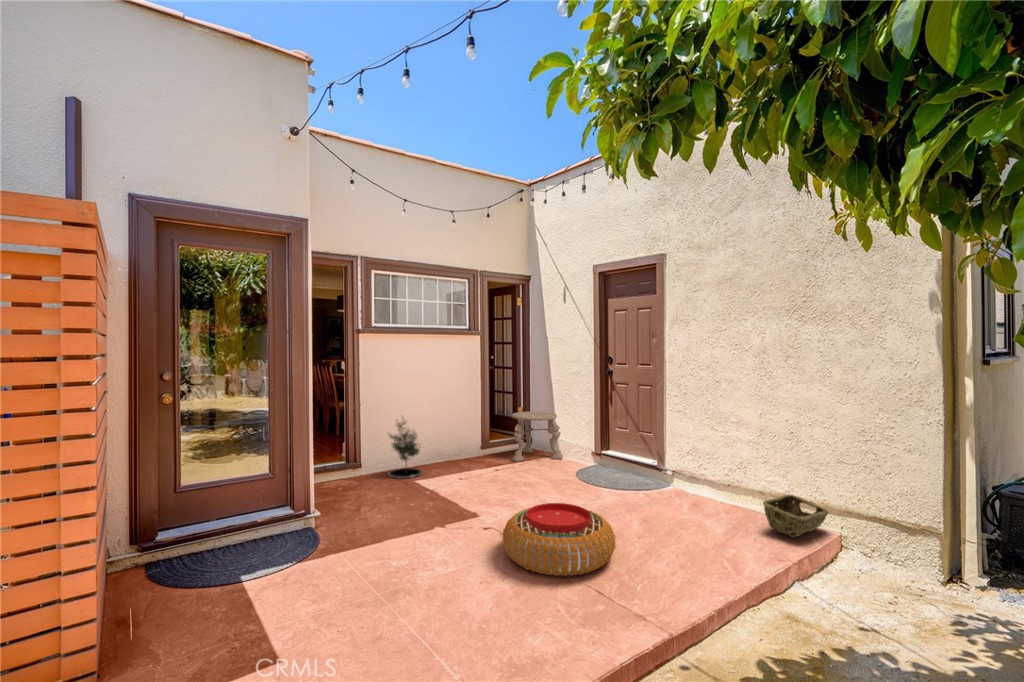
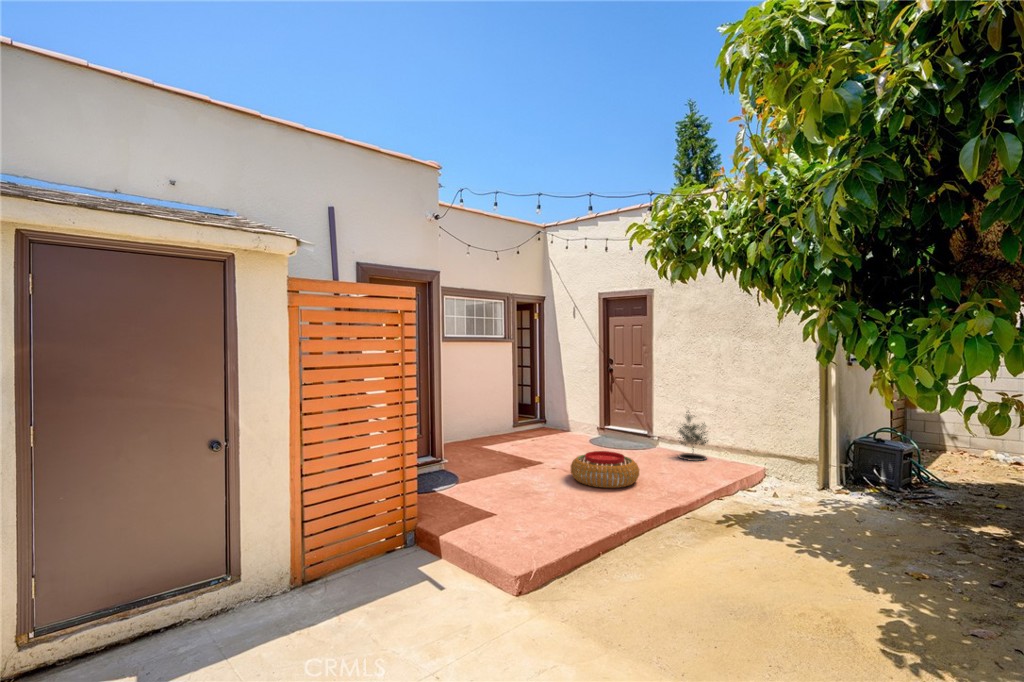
side table: present [511,411,563,462] -> none [536,400,574,436]
potted tree: present [388,421,422,479] -> present [678,412,708,461]
woven basket: present [763,495,828,537] -> none [720,446,758,470]

